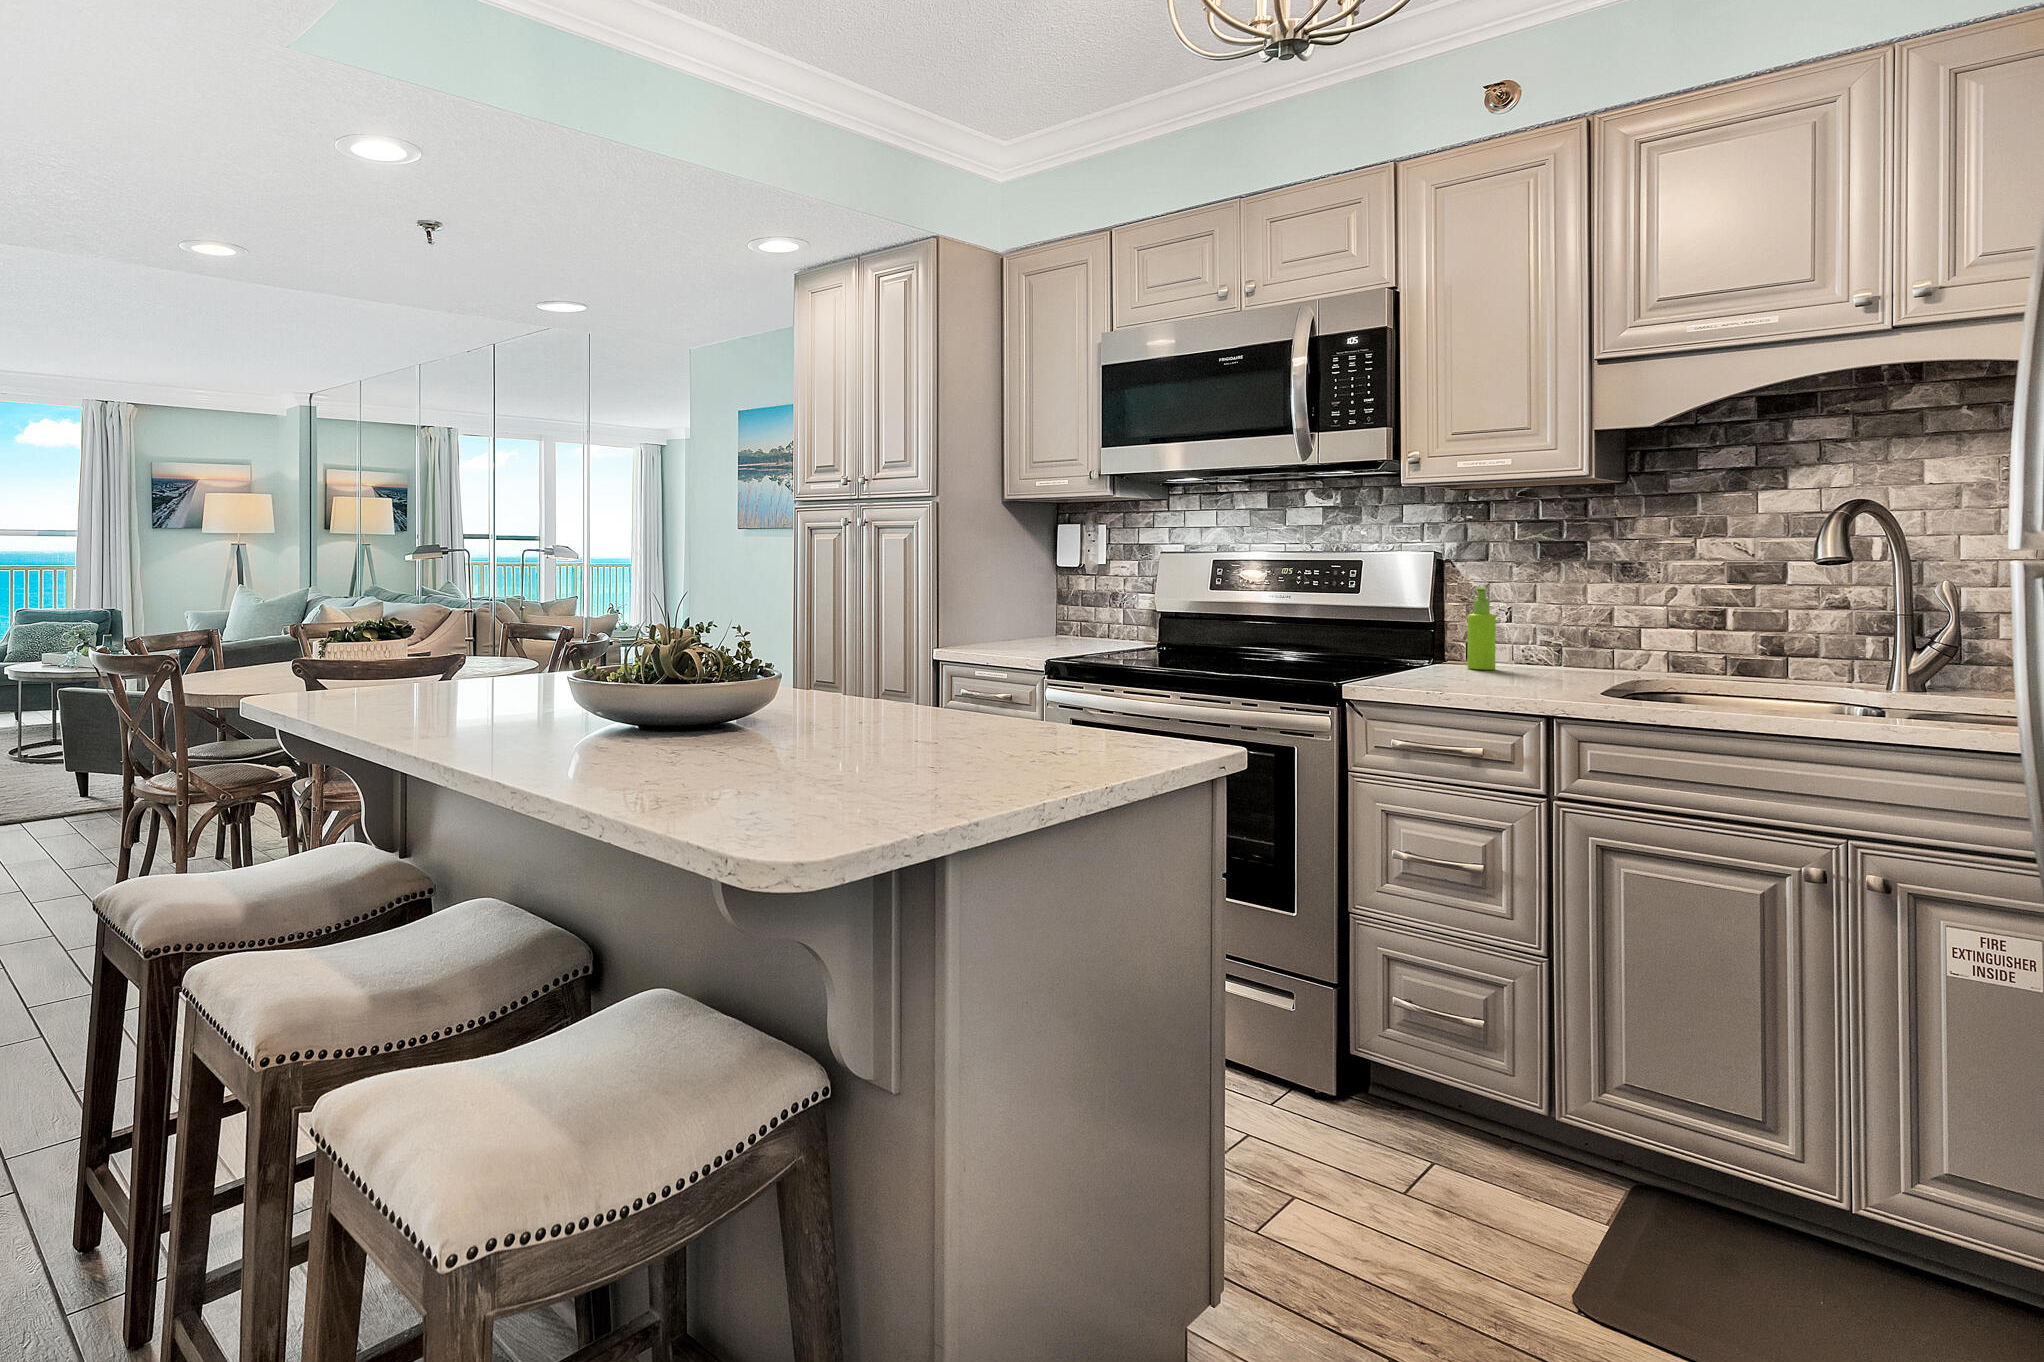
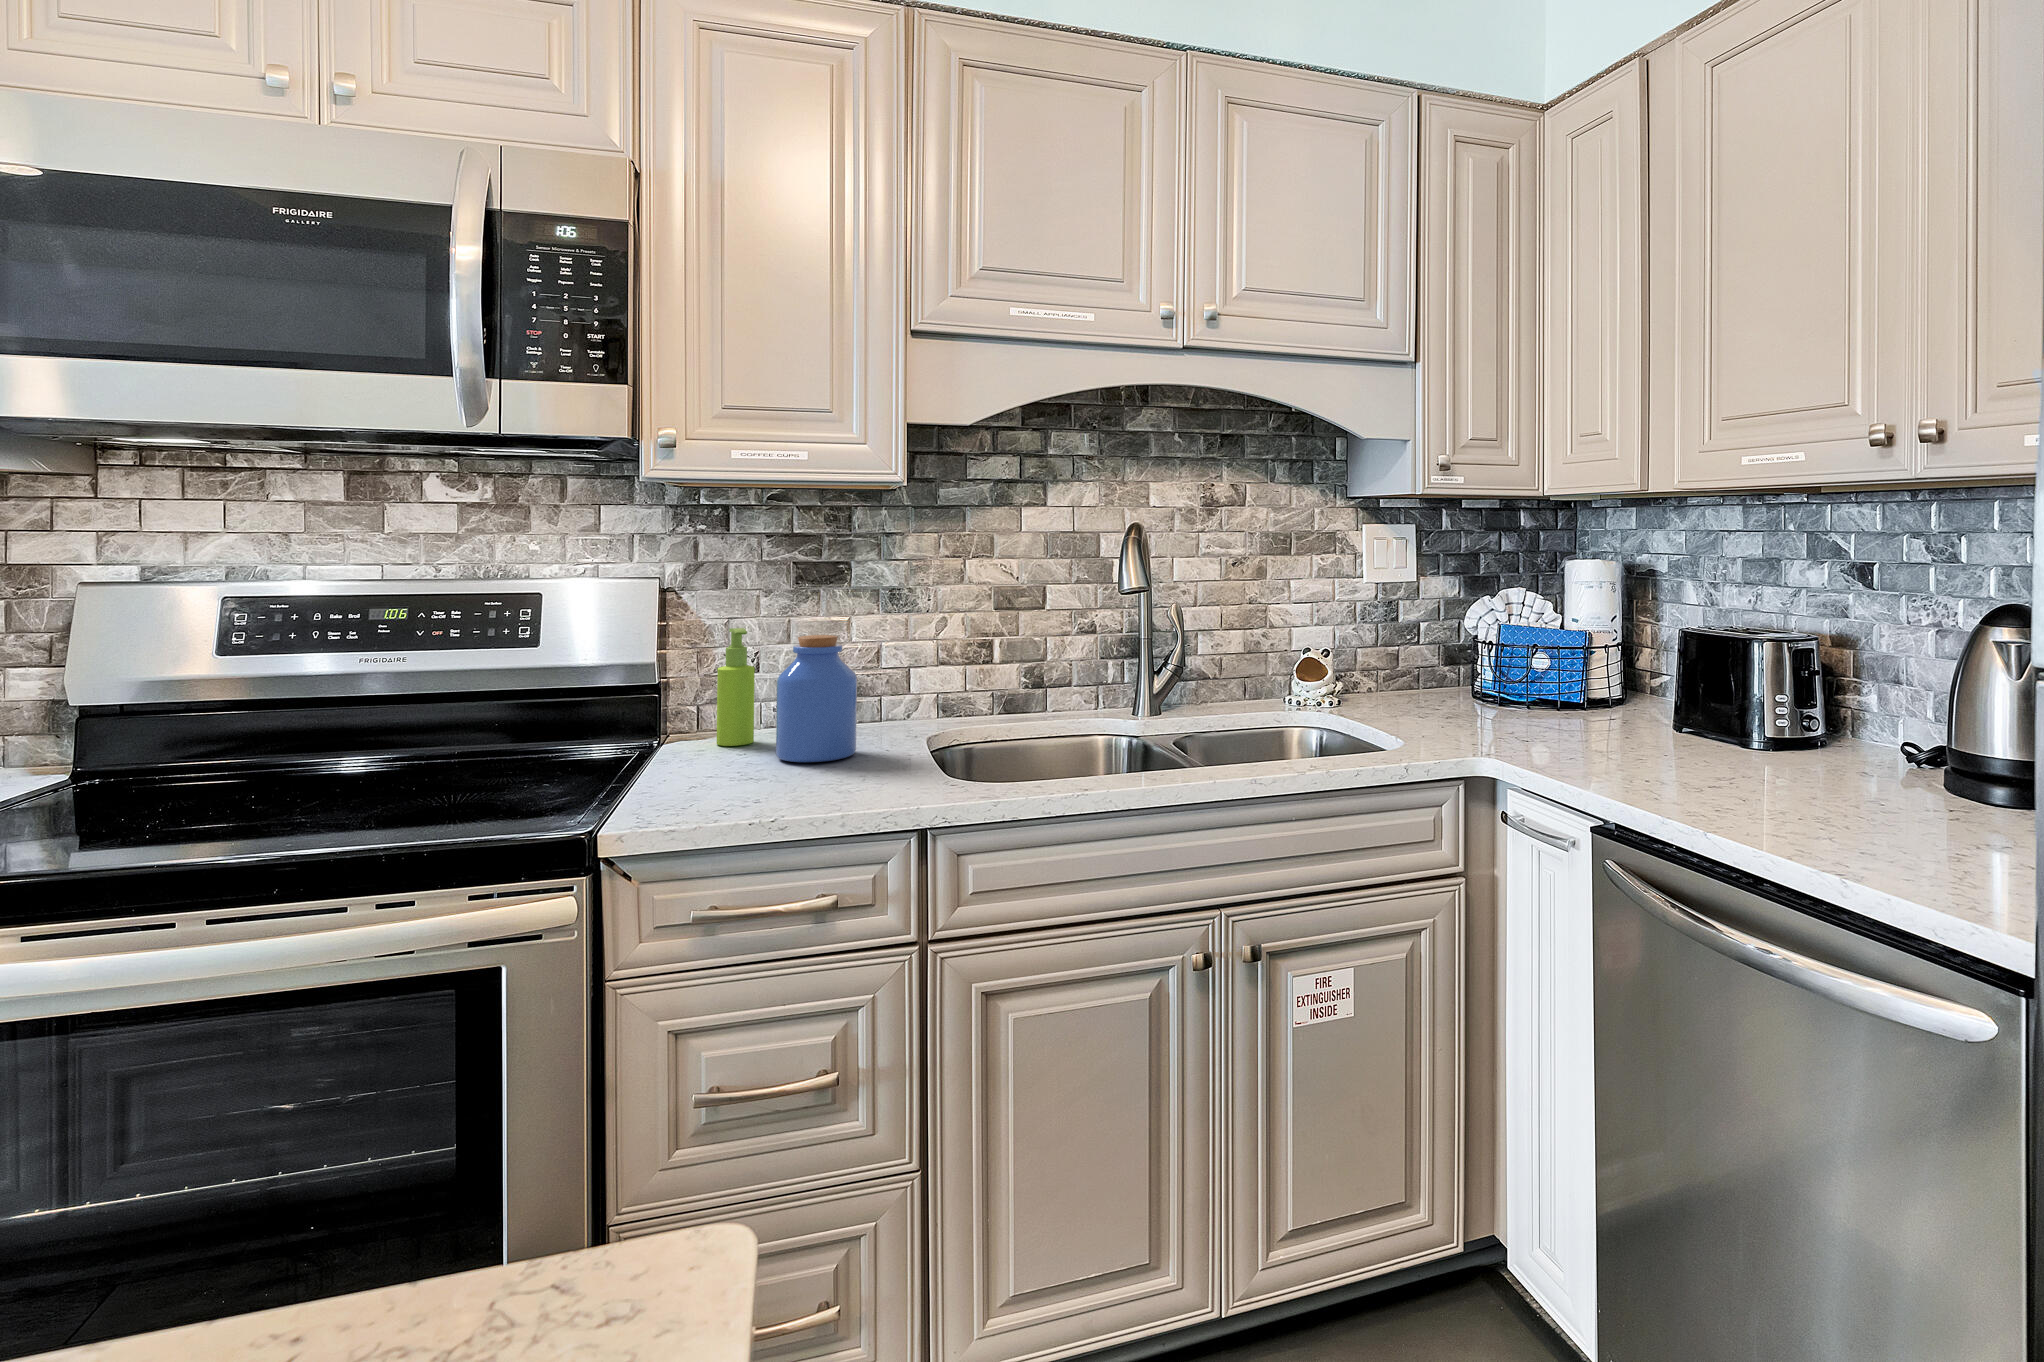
jar: none [1494,591,1558,681] -> present [776,635,857,762]

